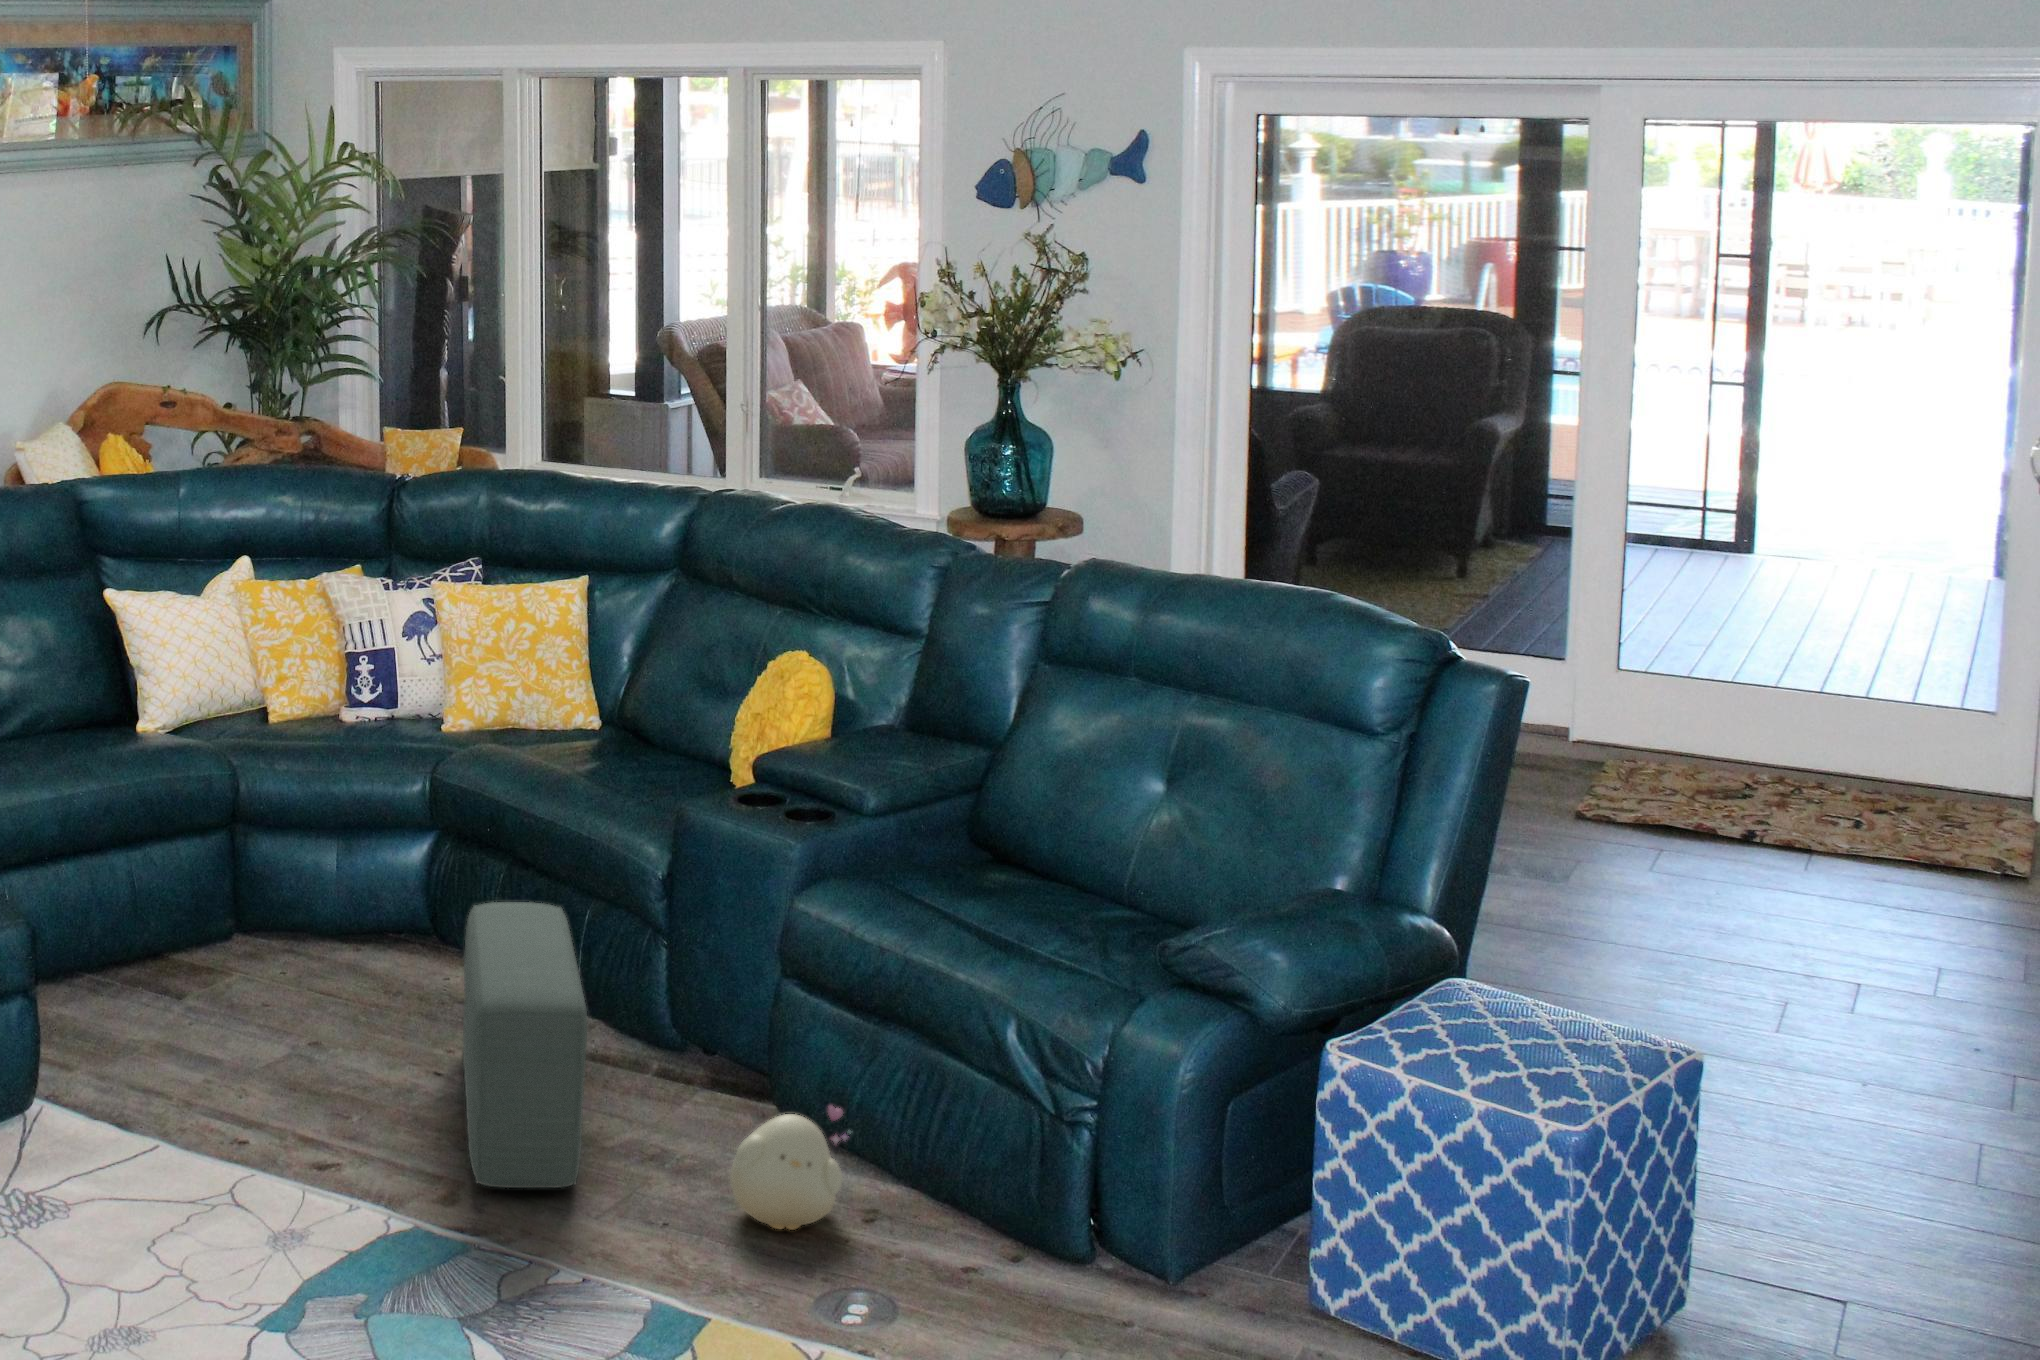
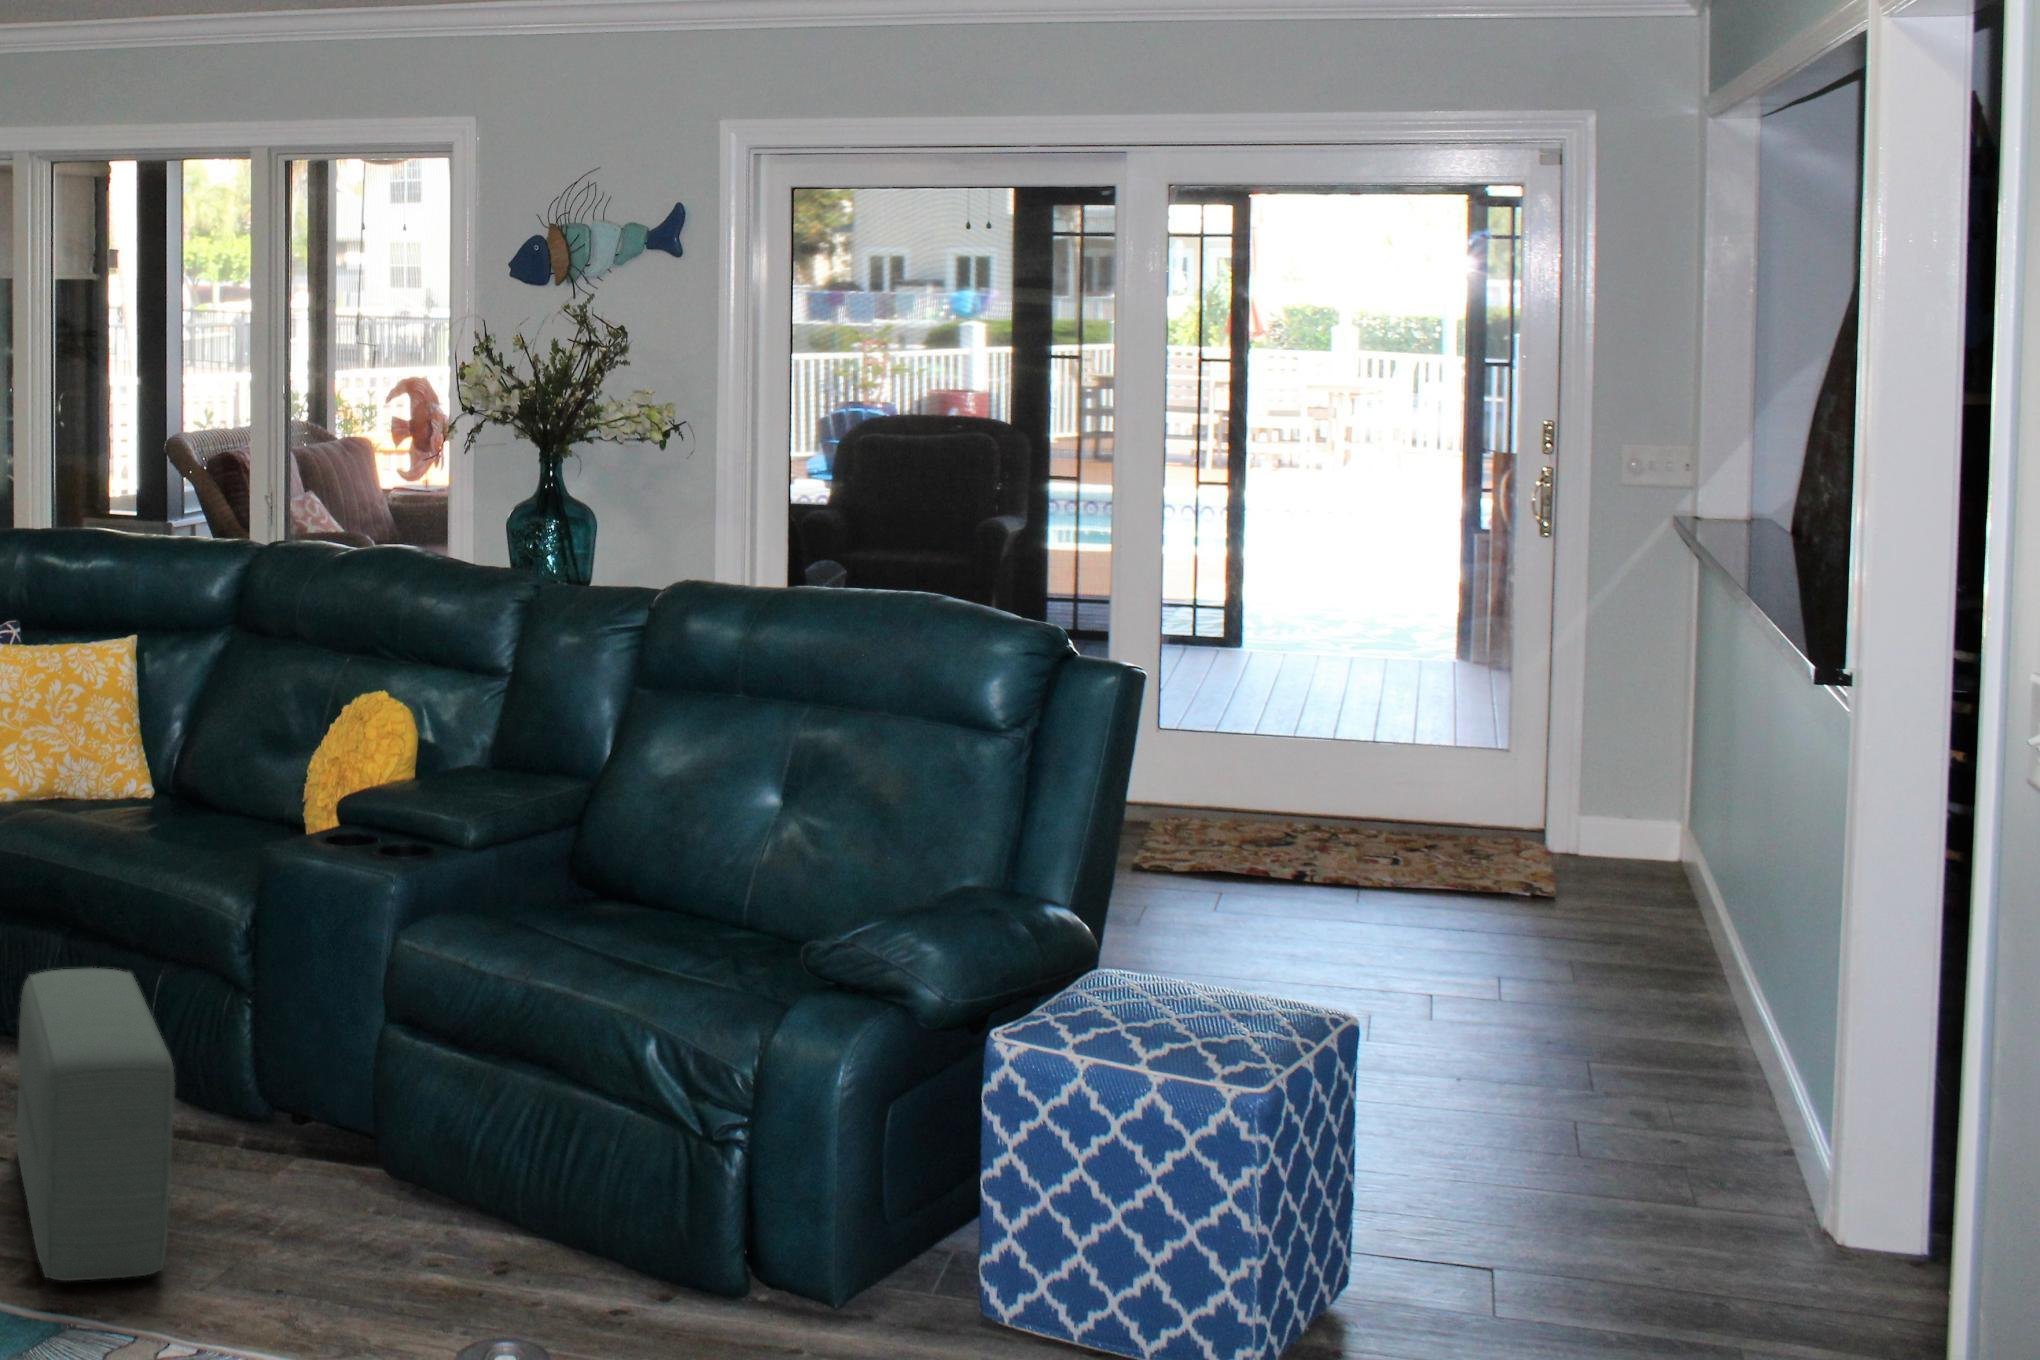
plush toy: present [730,1106,849,1230] -> none [342,1152,479,1298]

